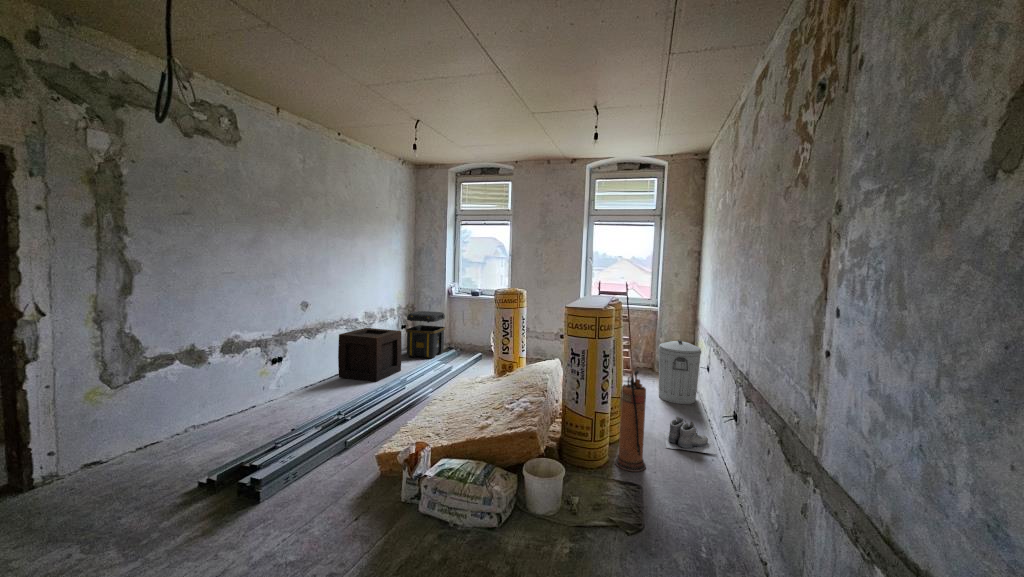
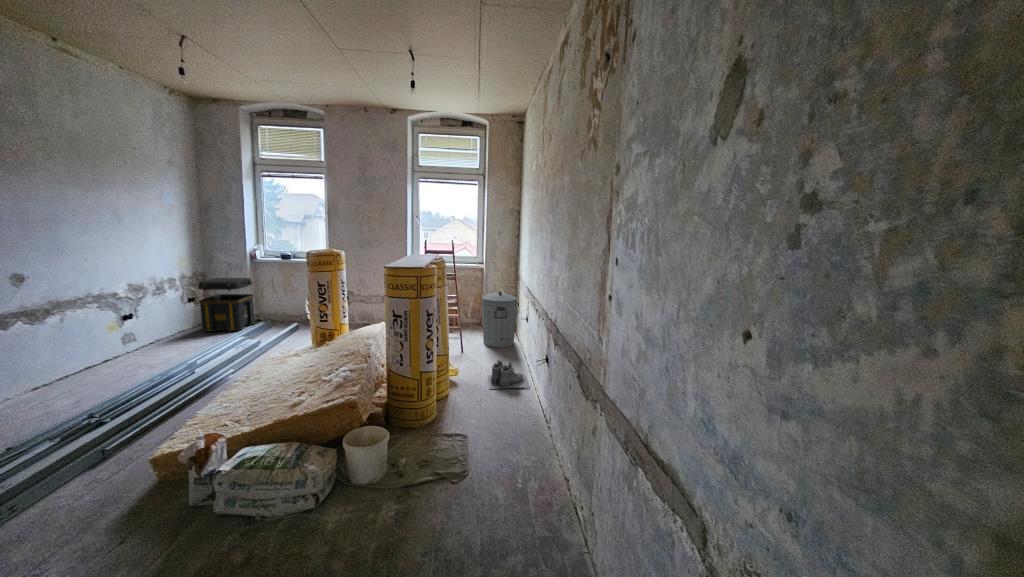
wooden crate: present [338,328,402,382] -> none [83,303,193,369]
fire extinguisher: present [615,370,646,472] -> none [443,323,471,417]

